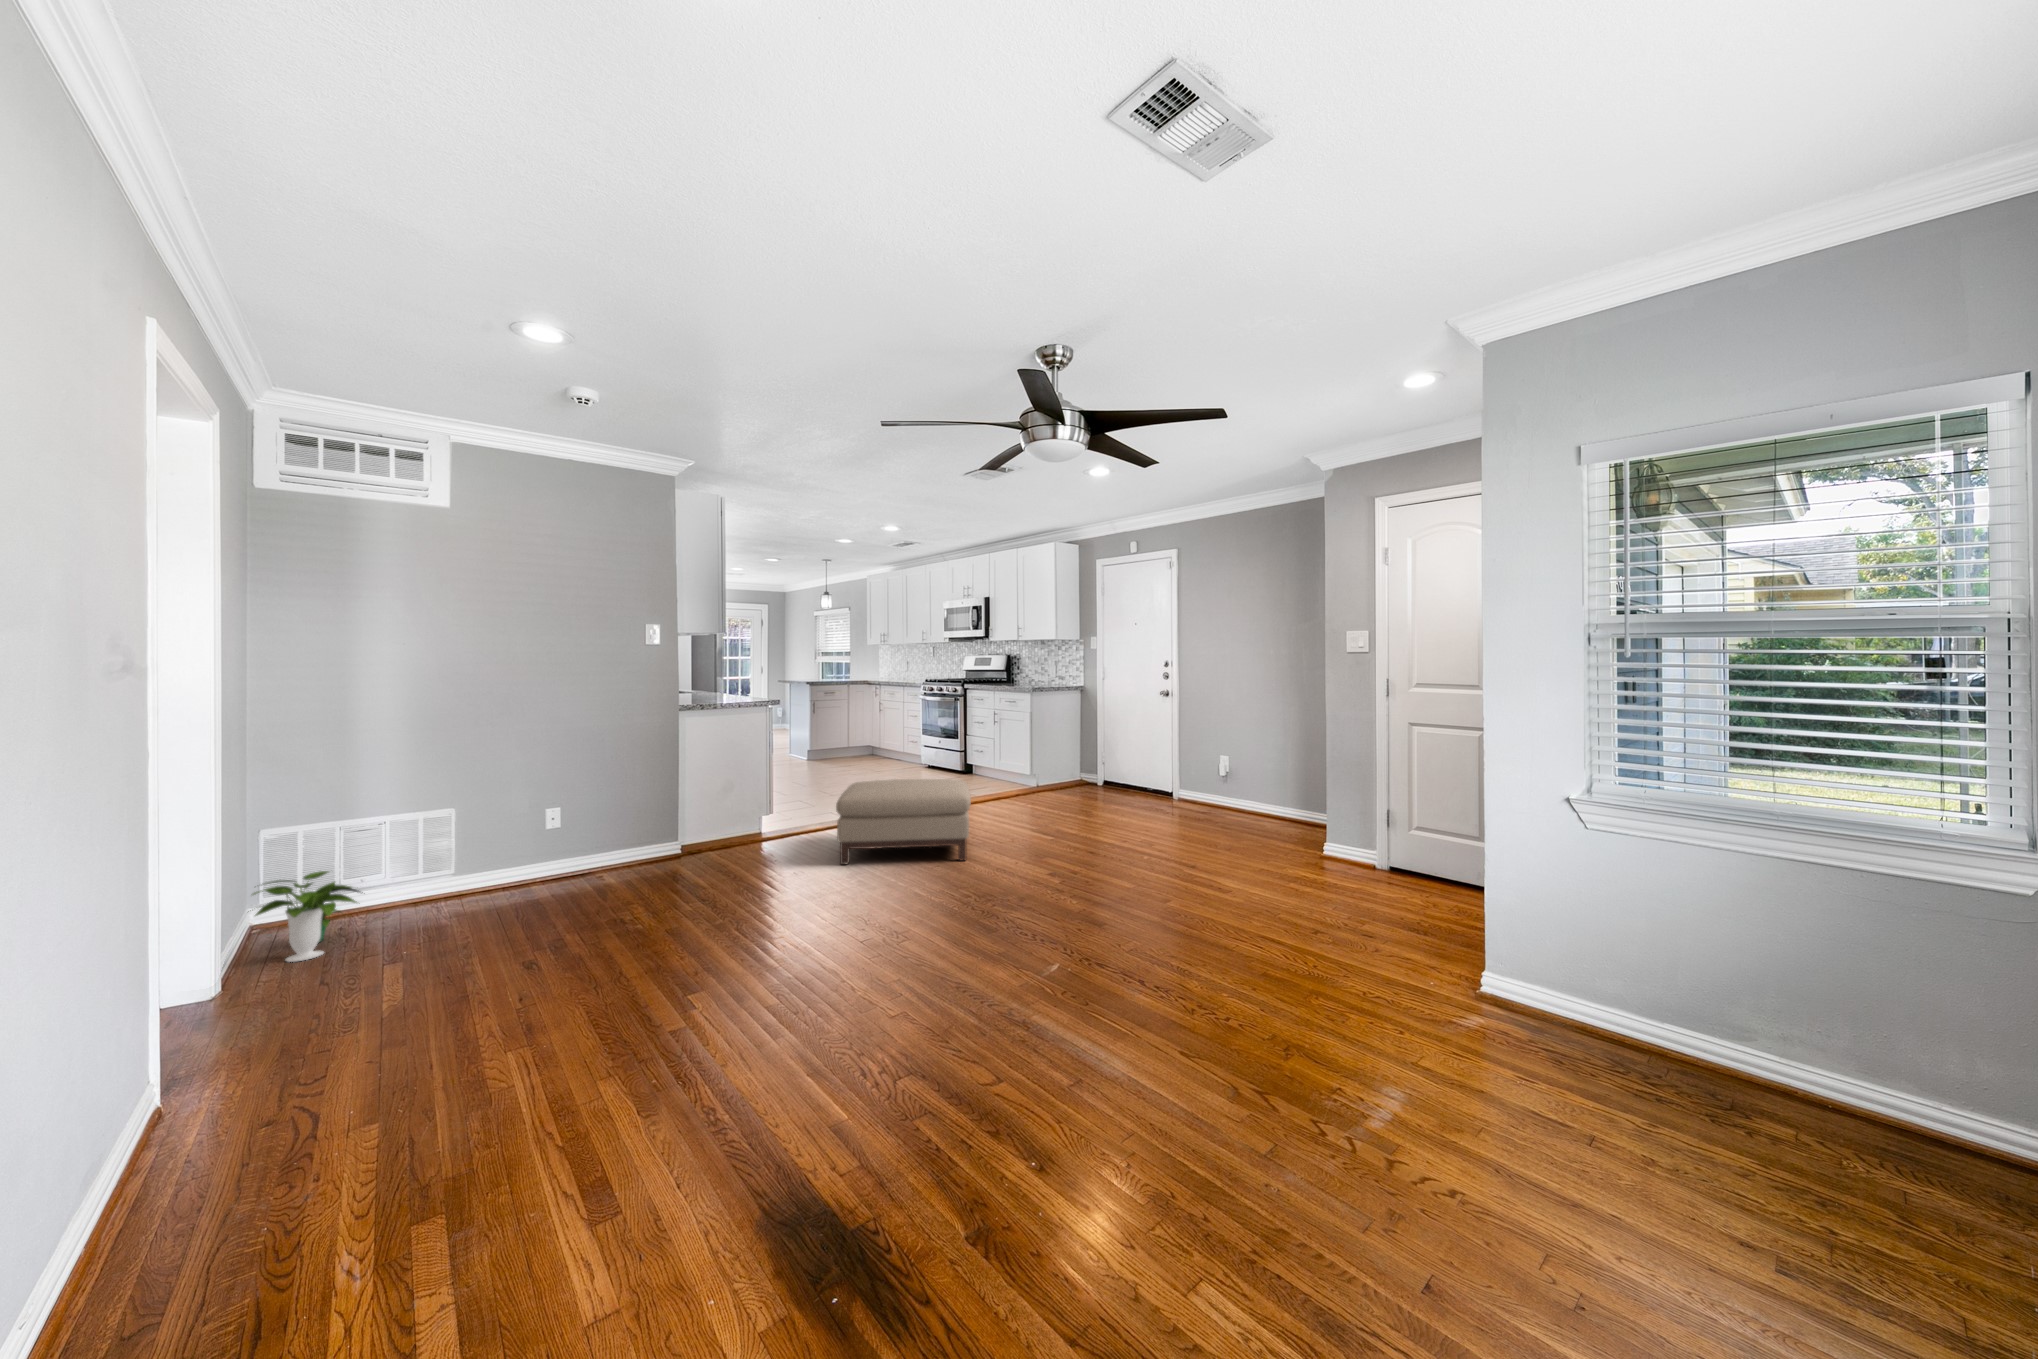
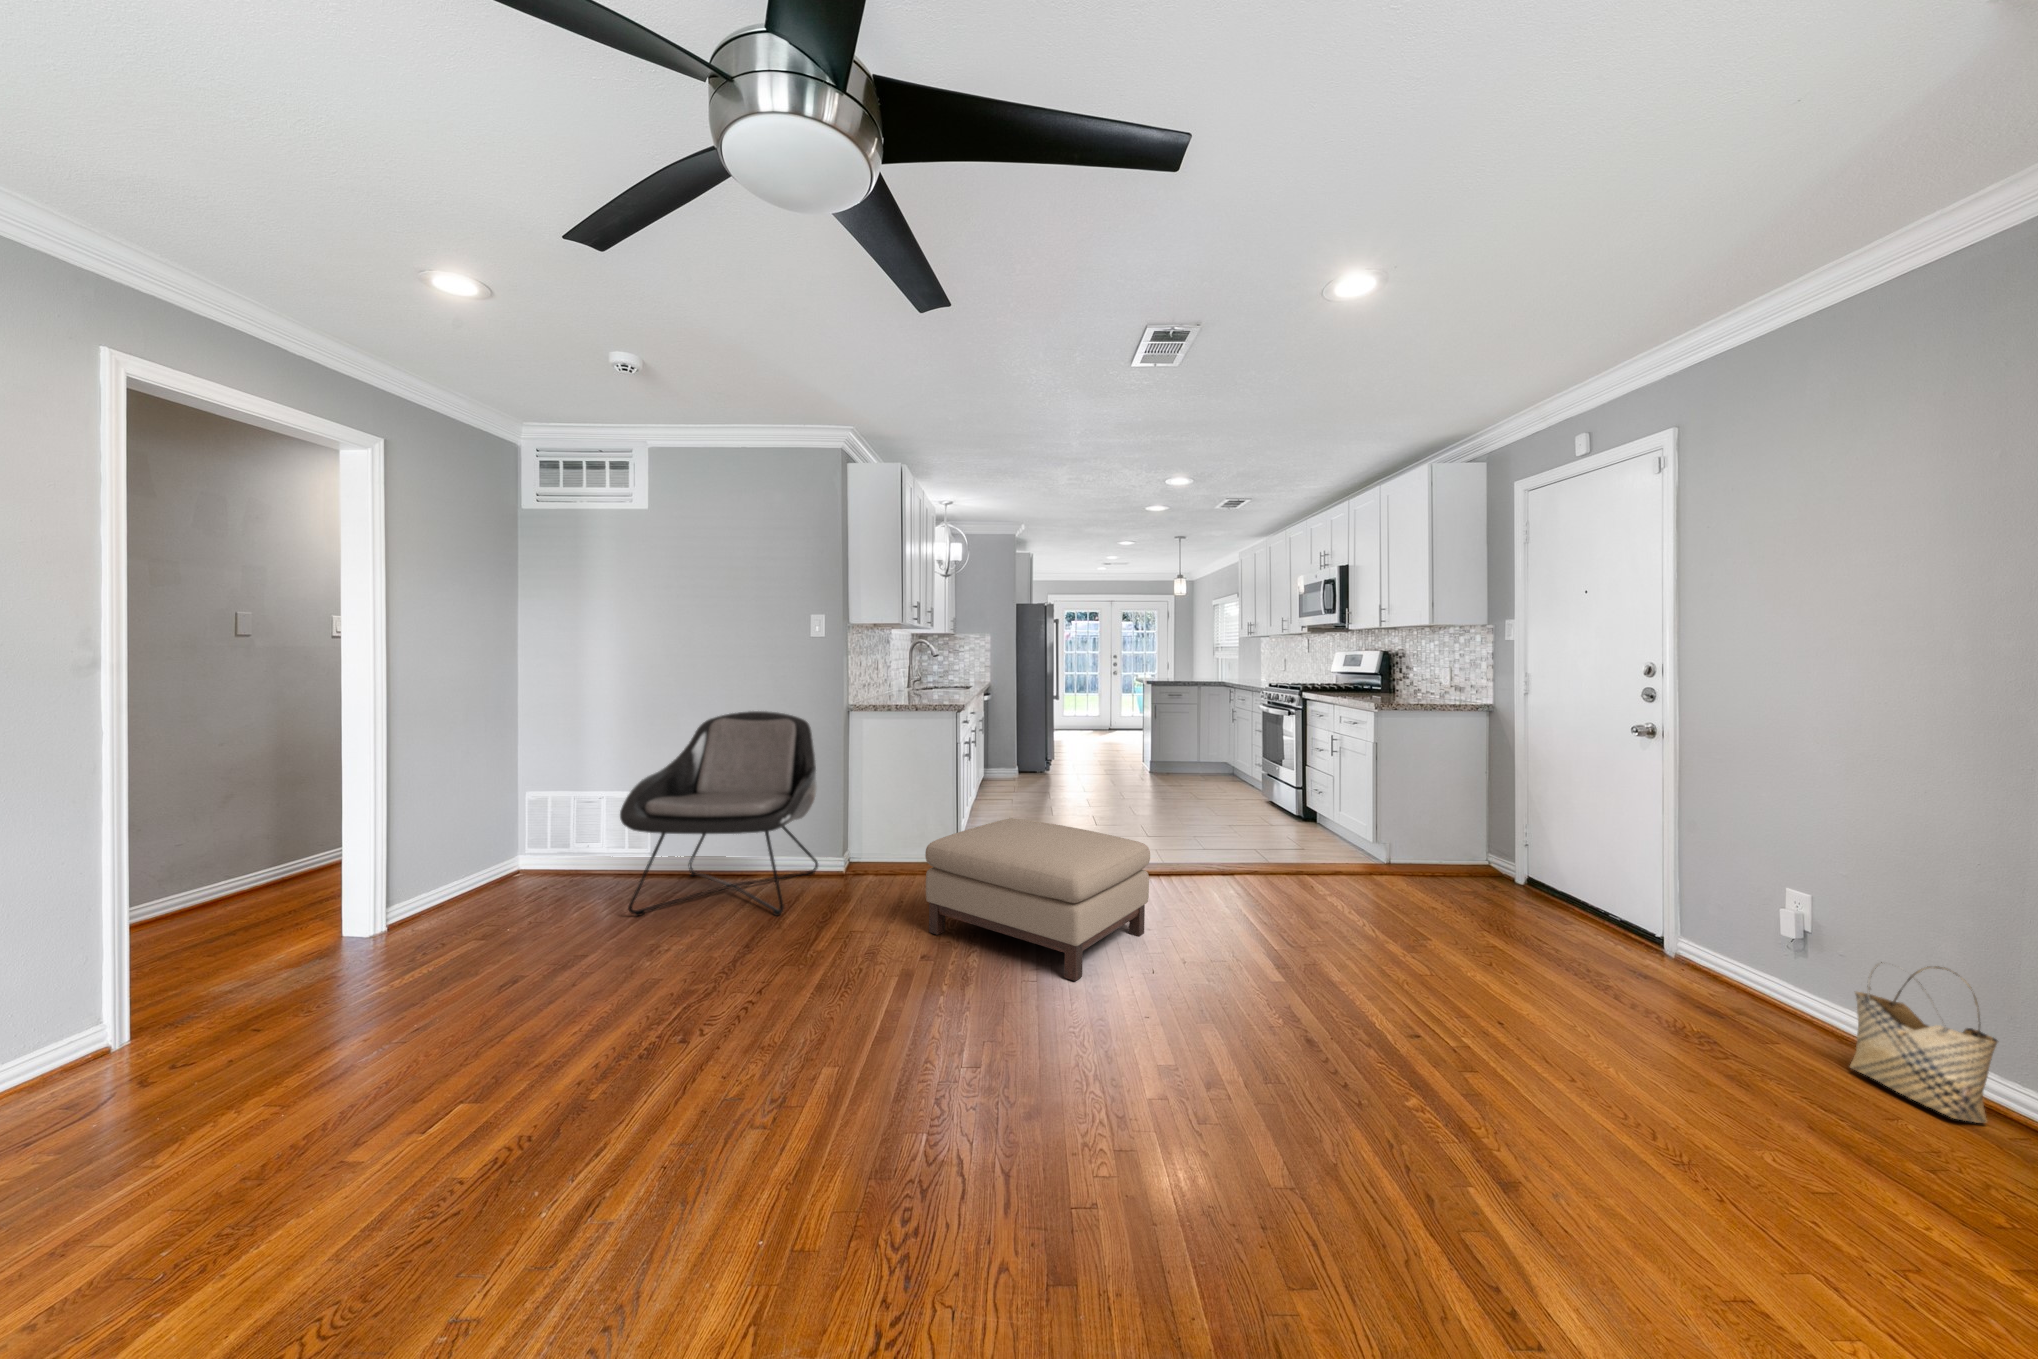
lounge chair: none [528,717,717,912] -> present [620,711,818,916]
woven basket: none [1243,772,1278,822] -> present [1850,962,1998,1123]
potted plant: present [253,871,363,962] -> none [418,831,524,908]

